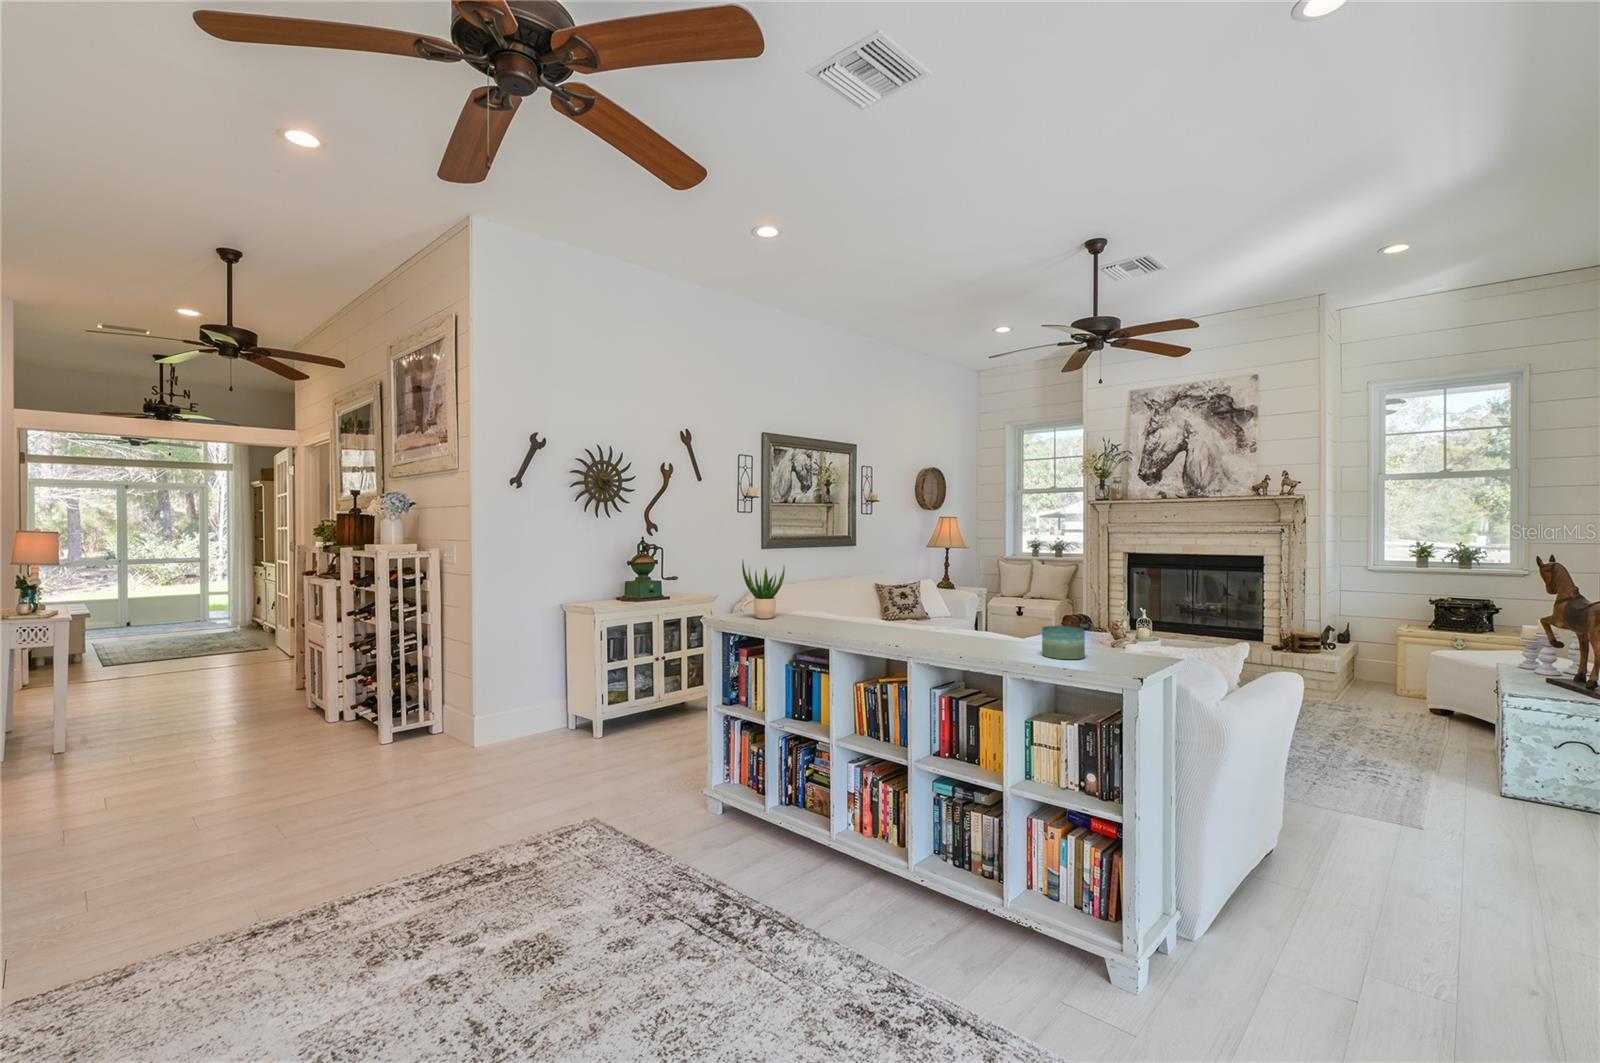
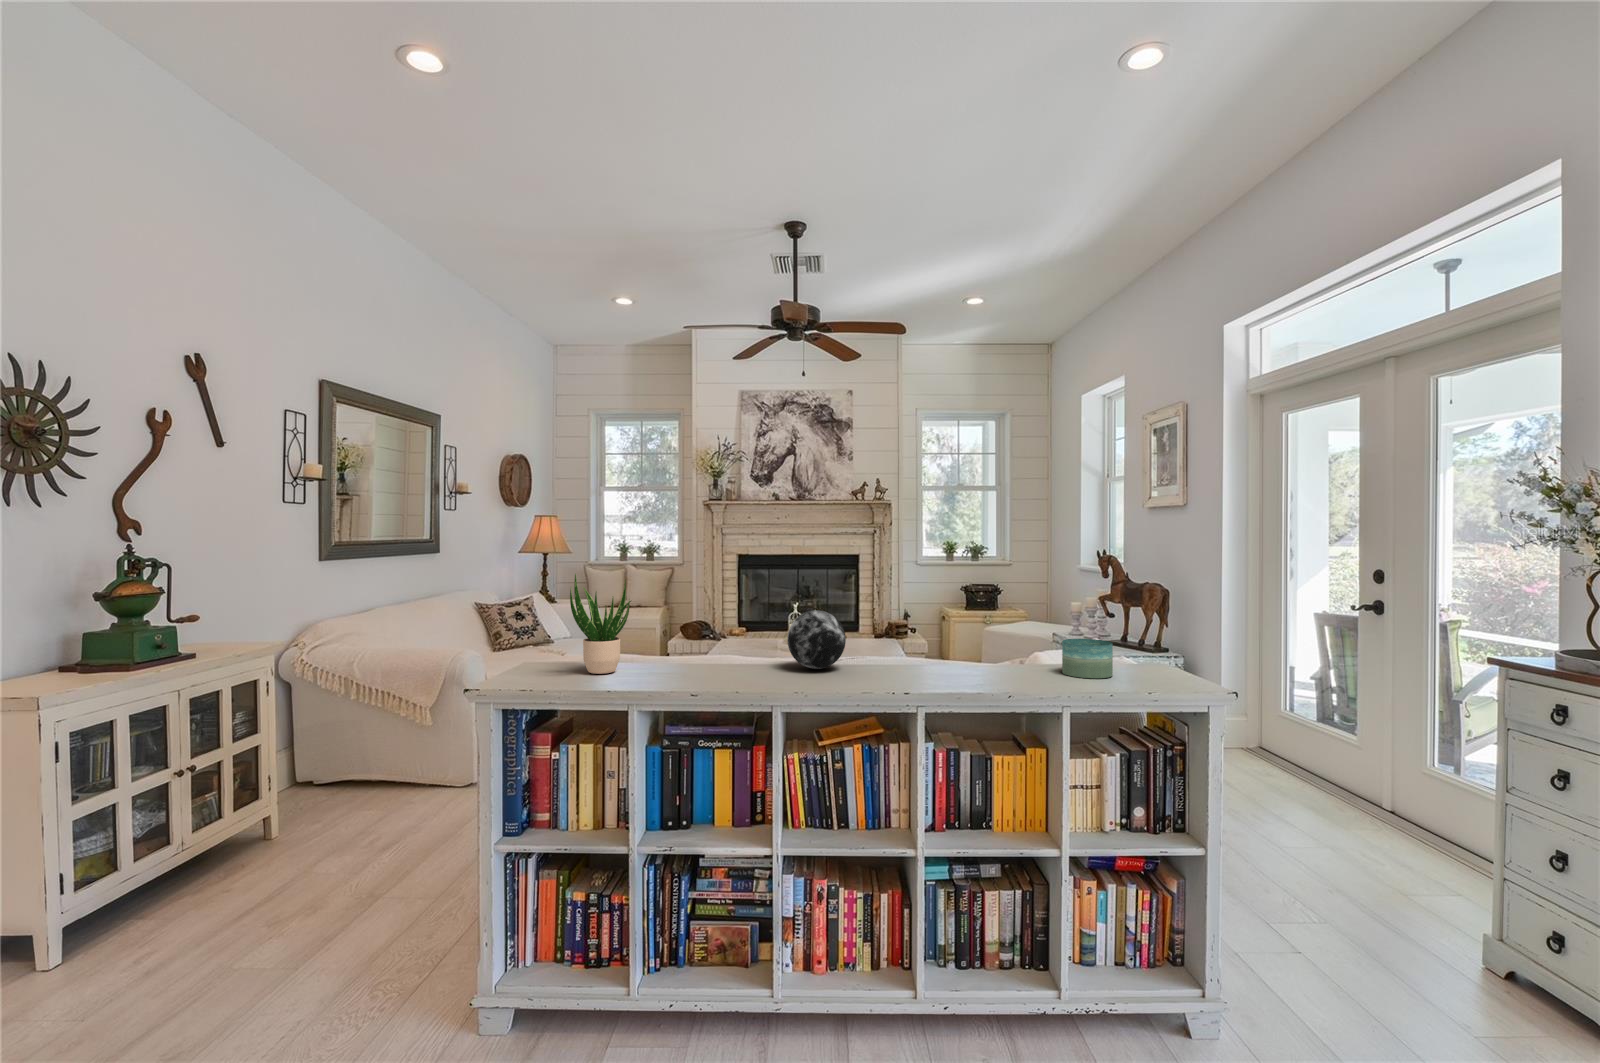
decorative orb: none [862,589,903,630] -> present [787,610,846,669]

